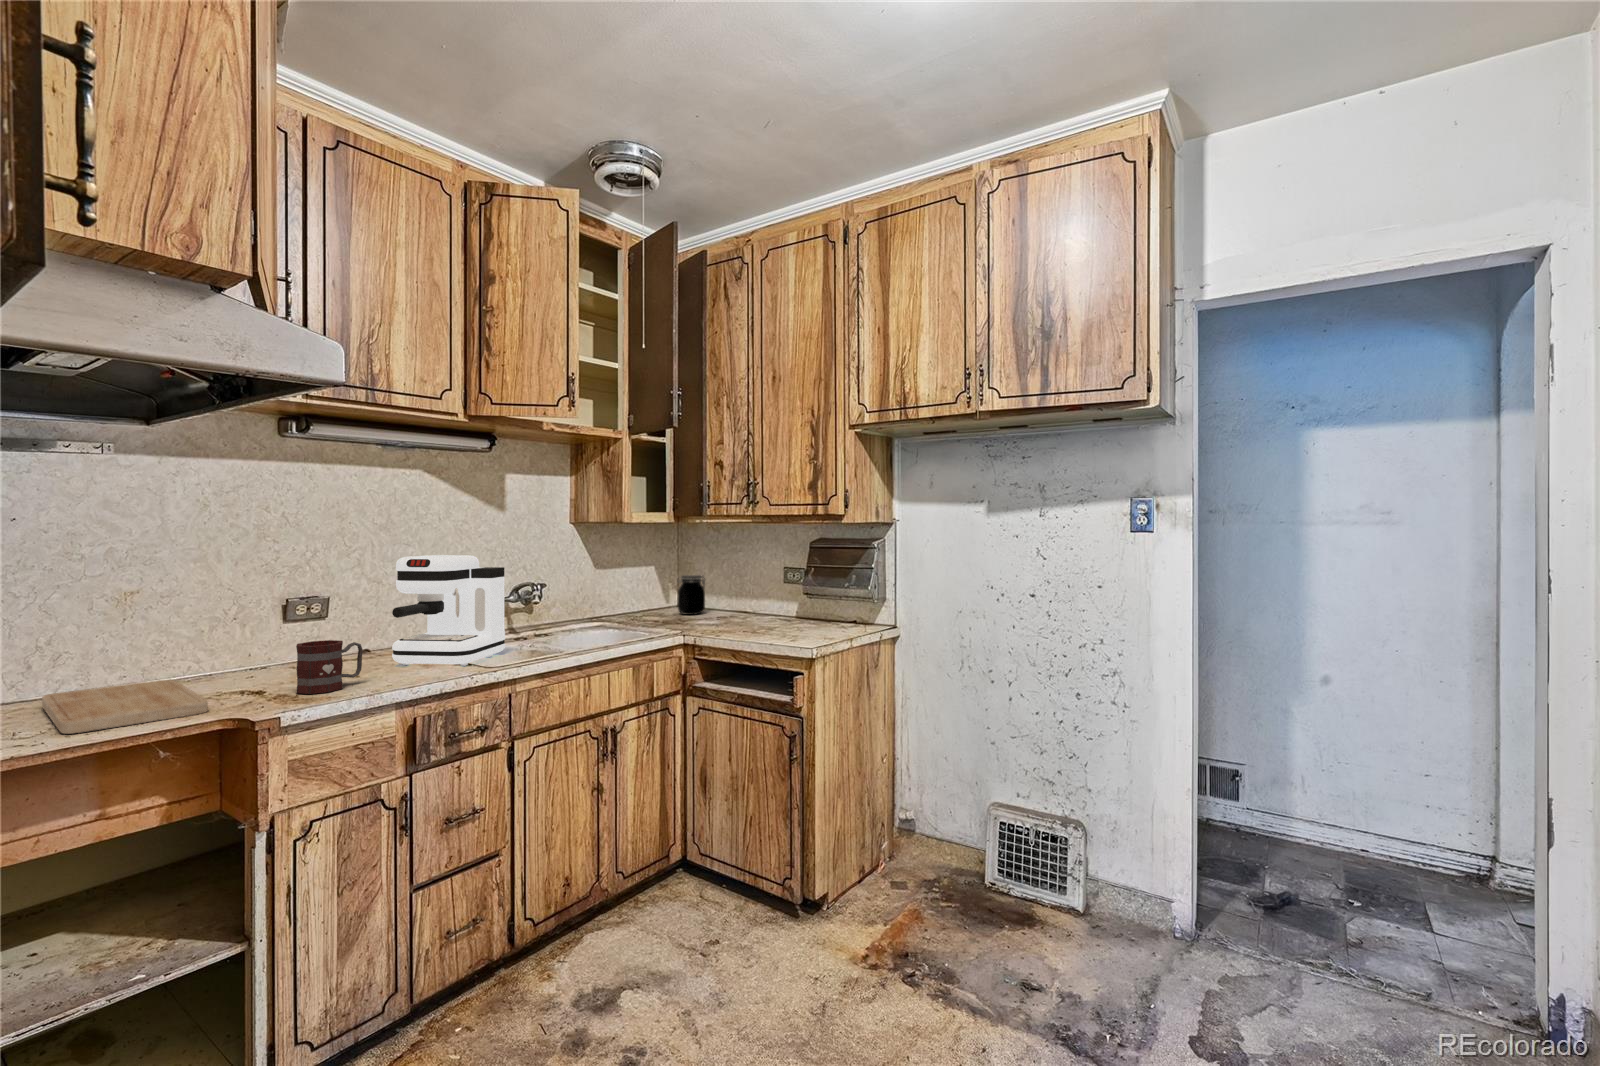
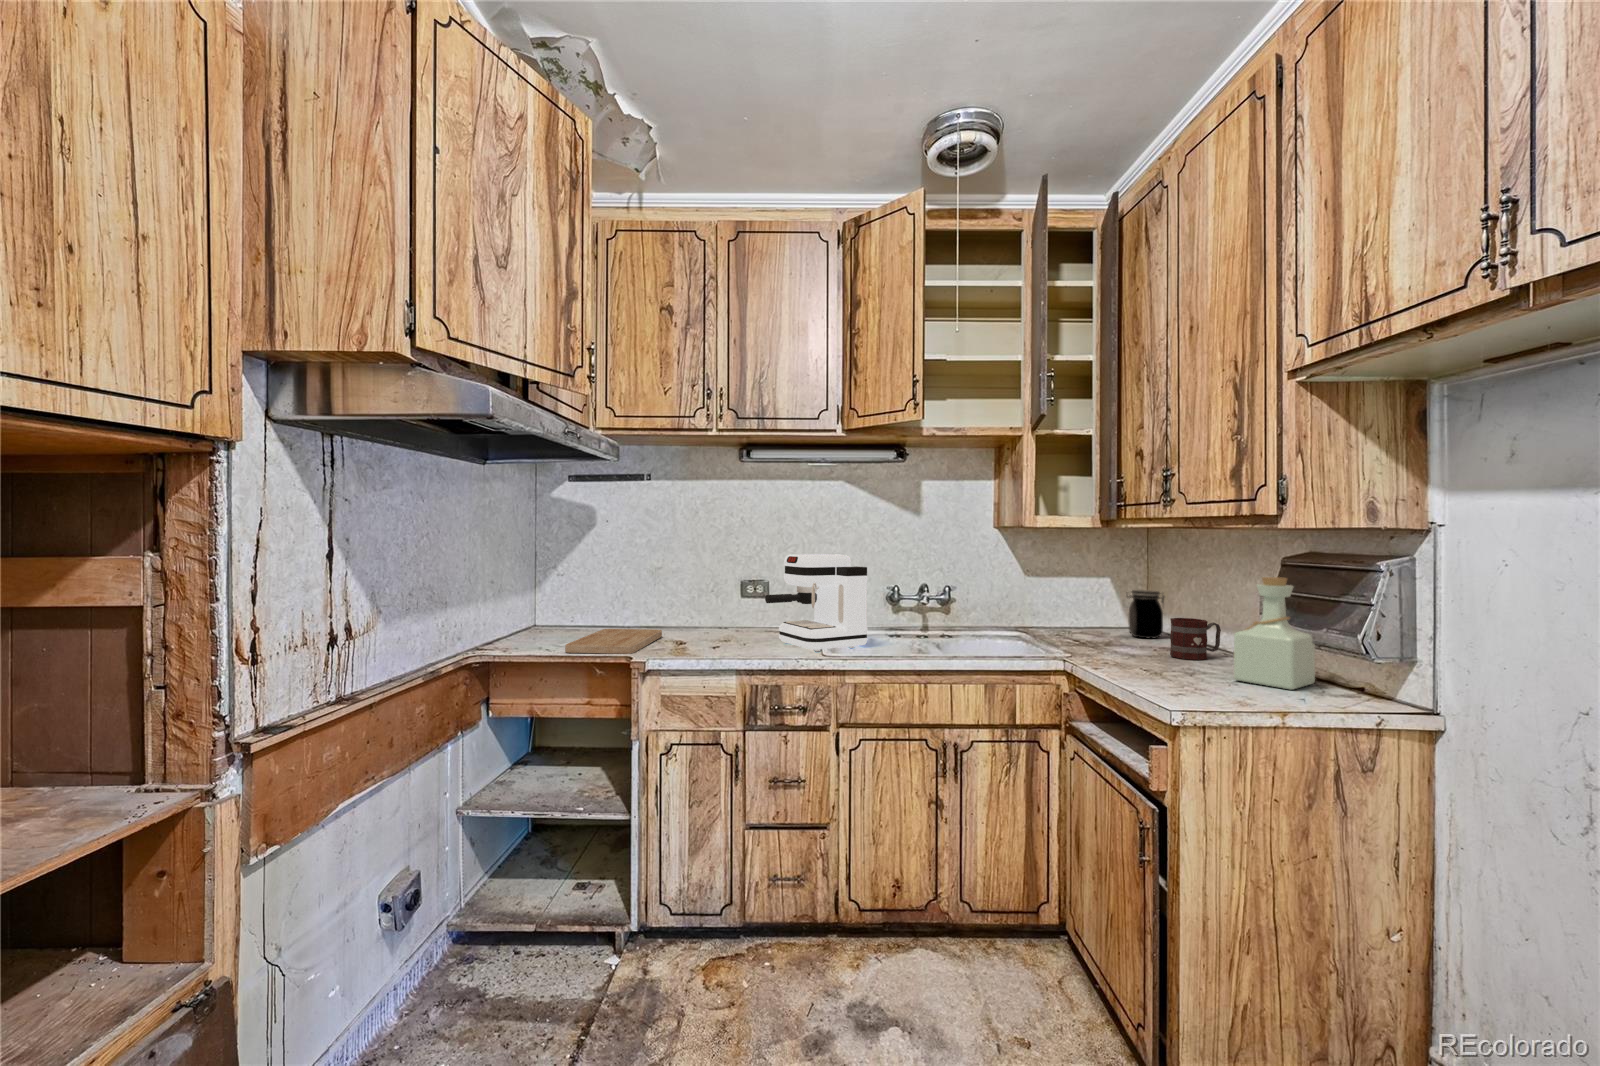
bottle: none [800,558,842,631] -> present [1233,577,1315,690]
mug: present [296,640,363,694] -> present [1170,618,1221,660]

